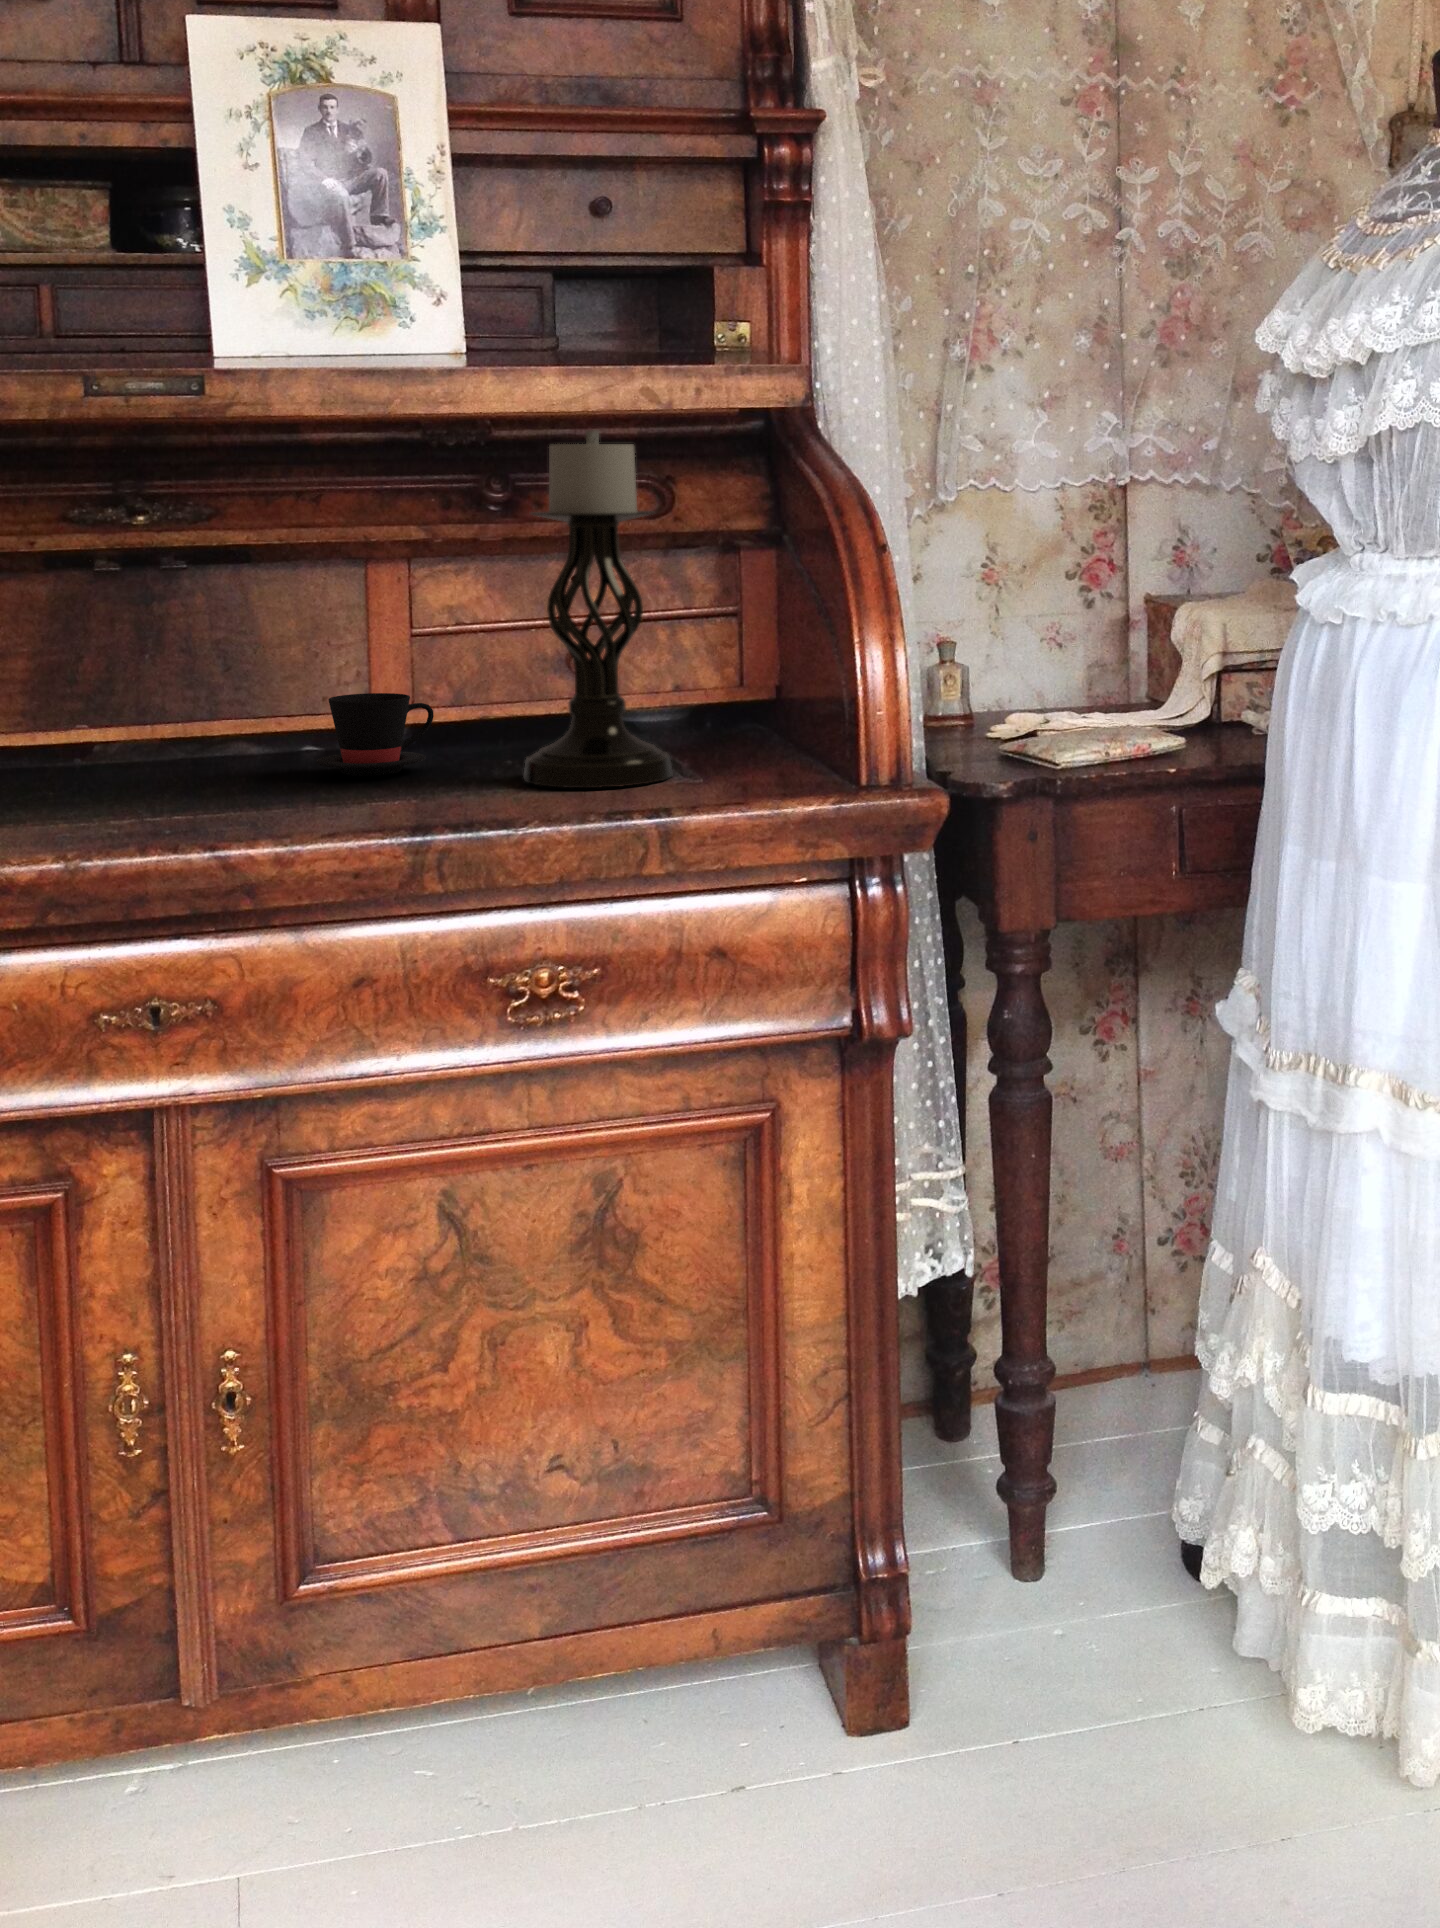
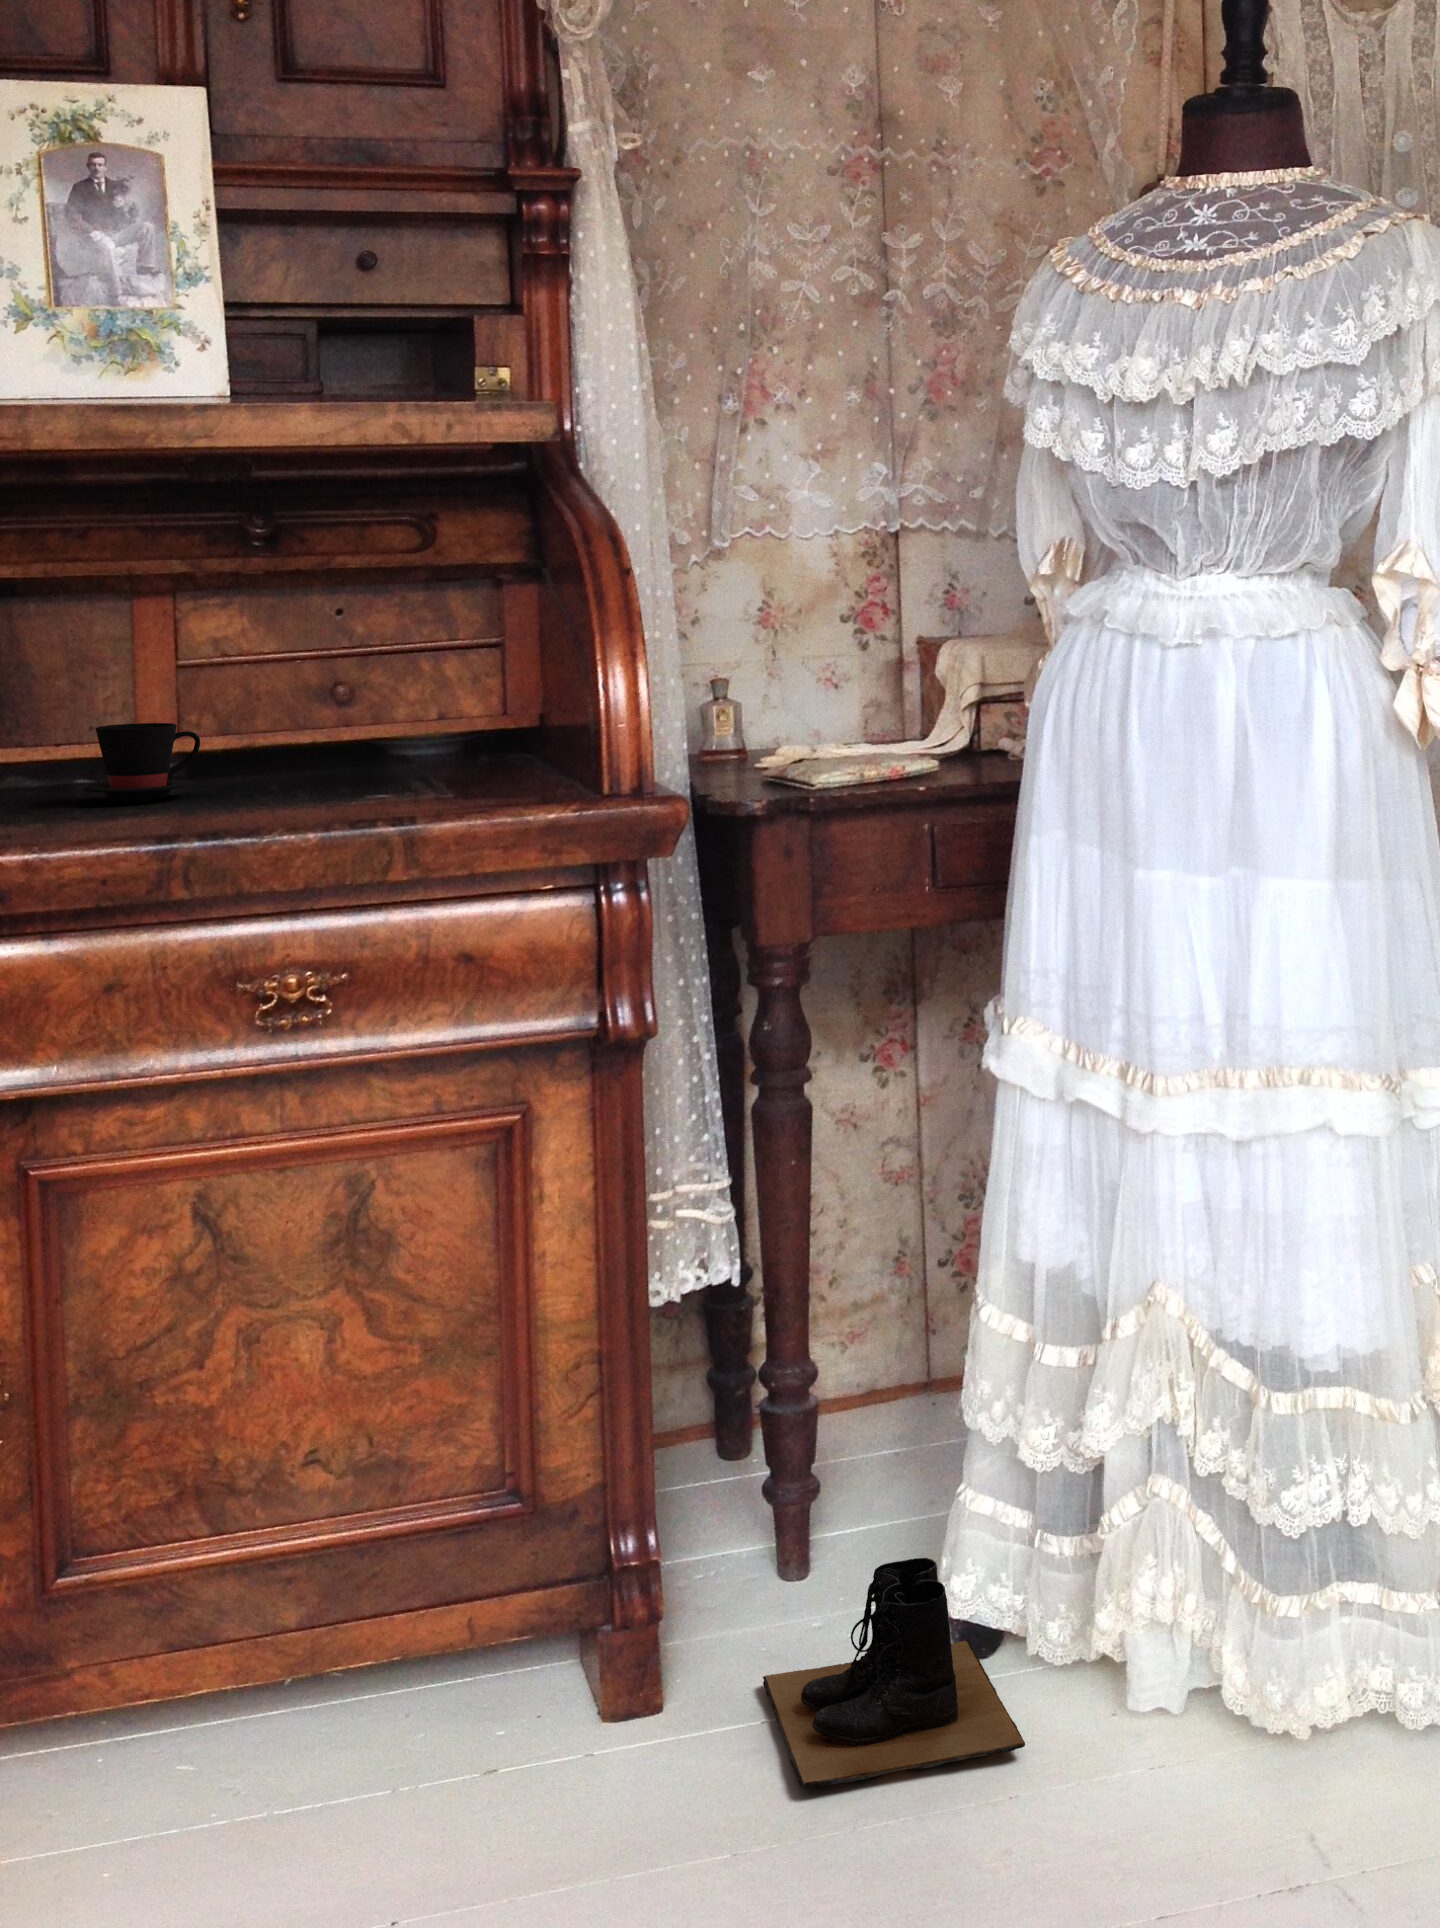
candle holder: present [524,430,673,788] -> none [283,465,430,804]
boots: none [1008,1577,1291,1819] -> present [763,1558,1025,1789]

